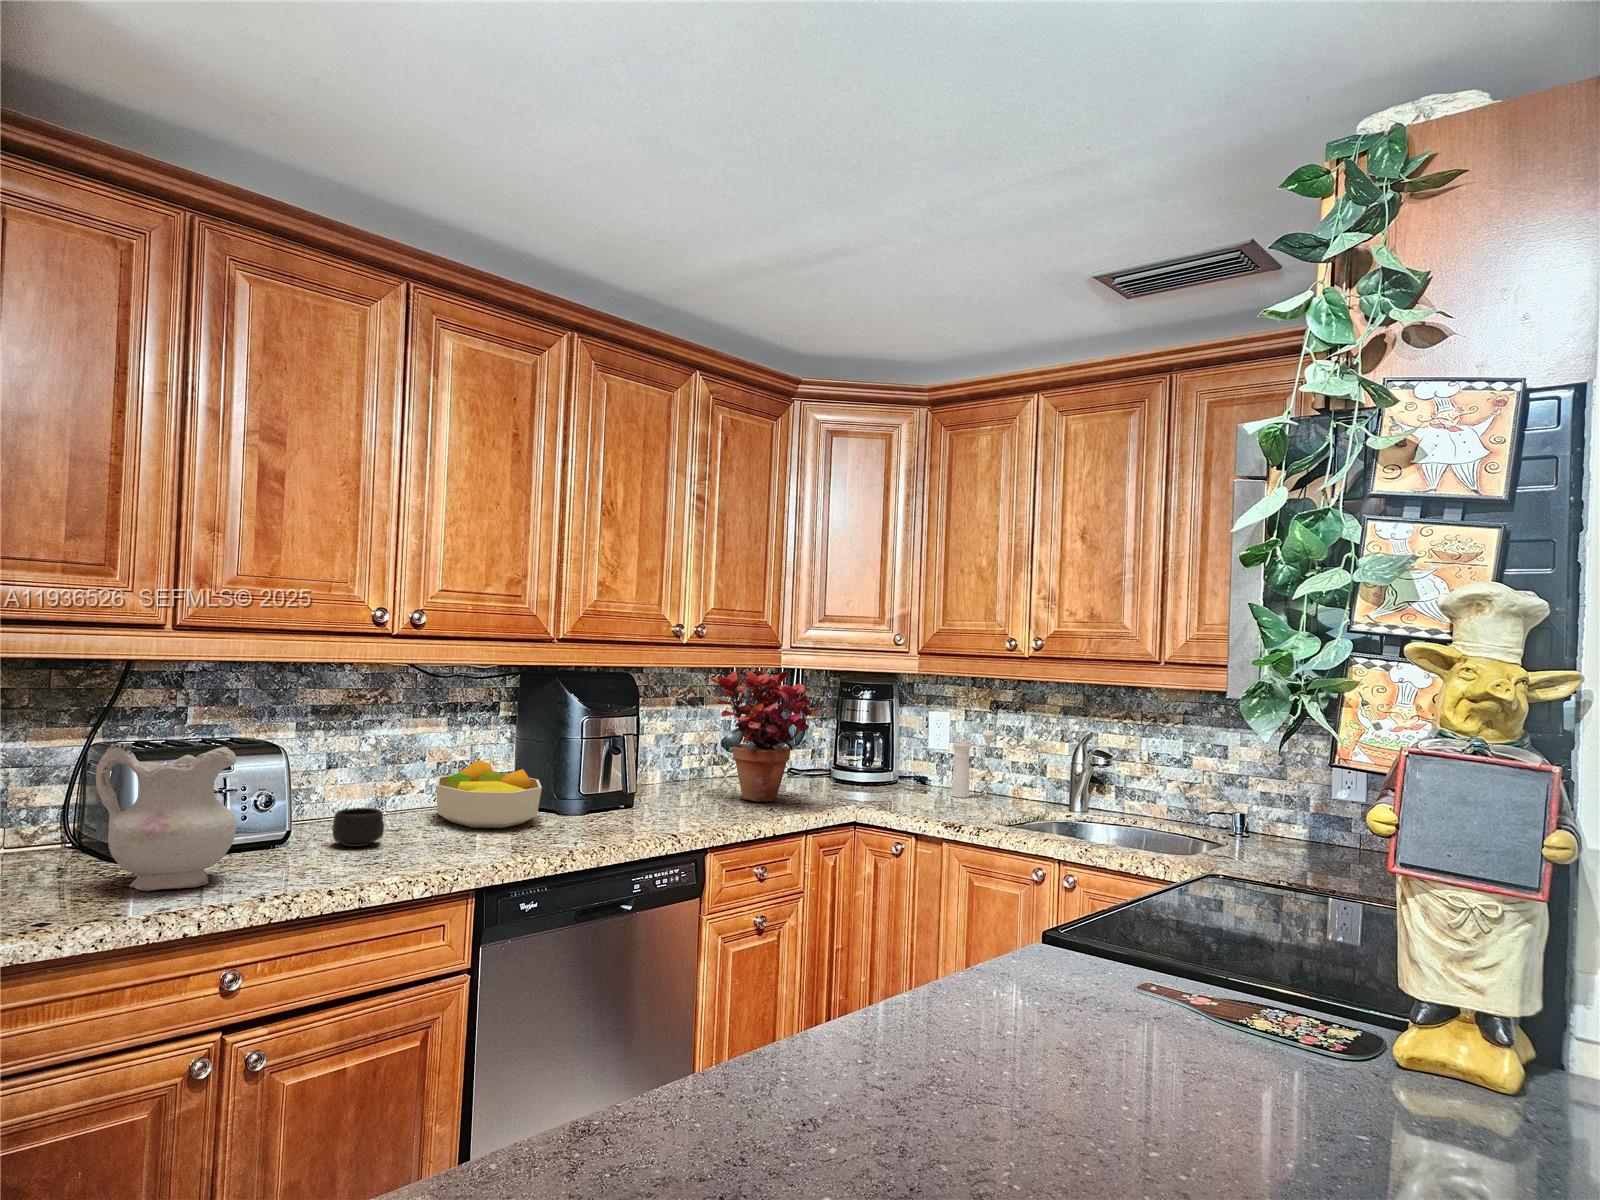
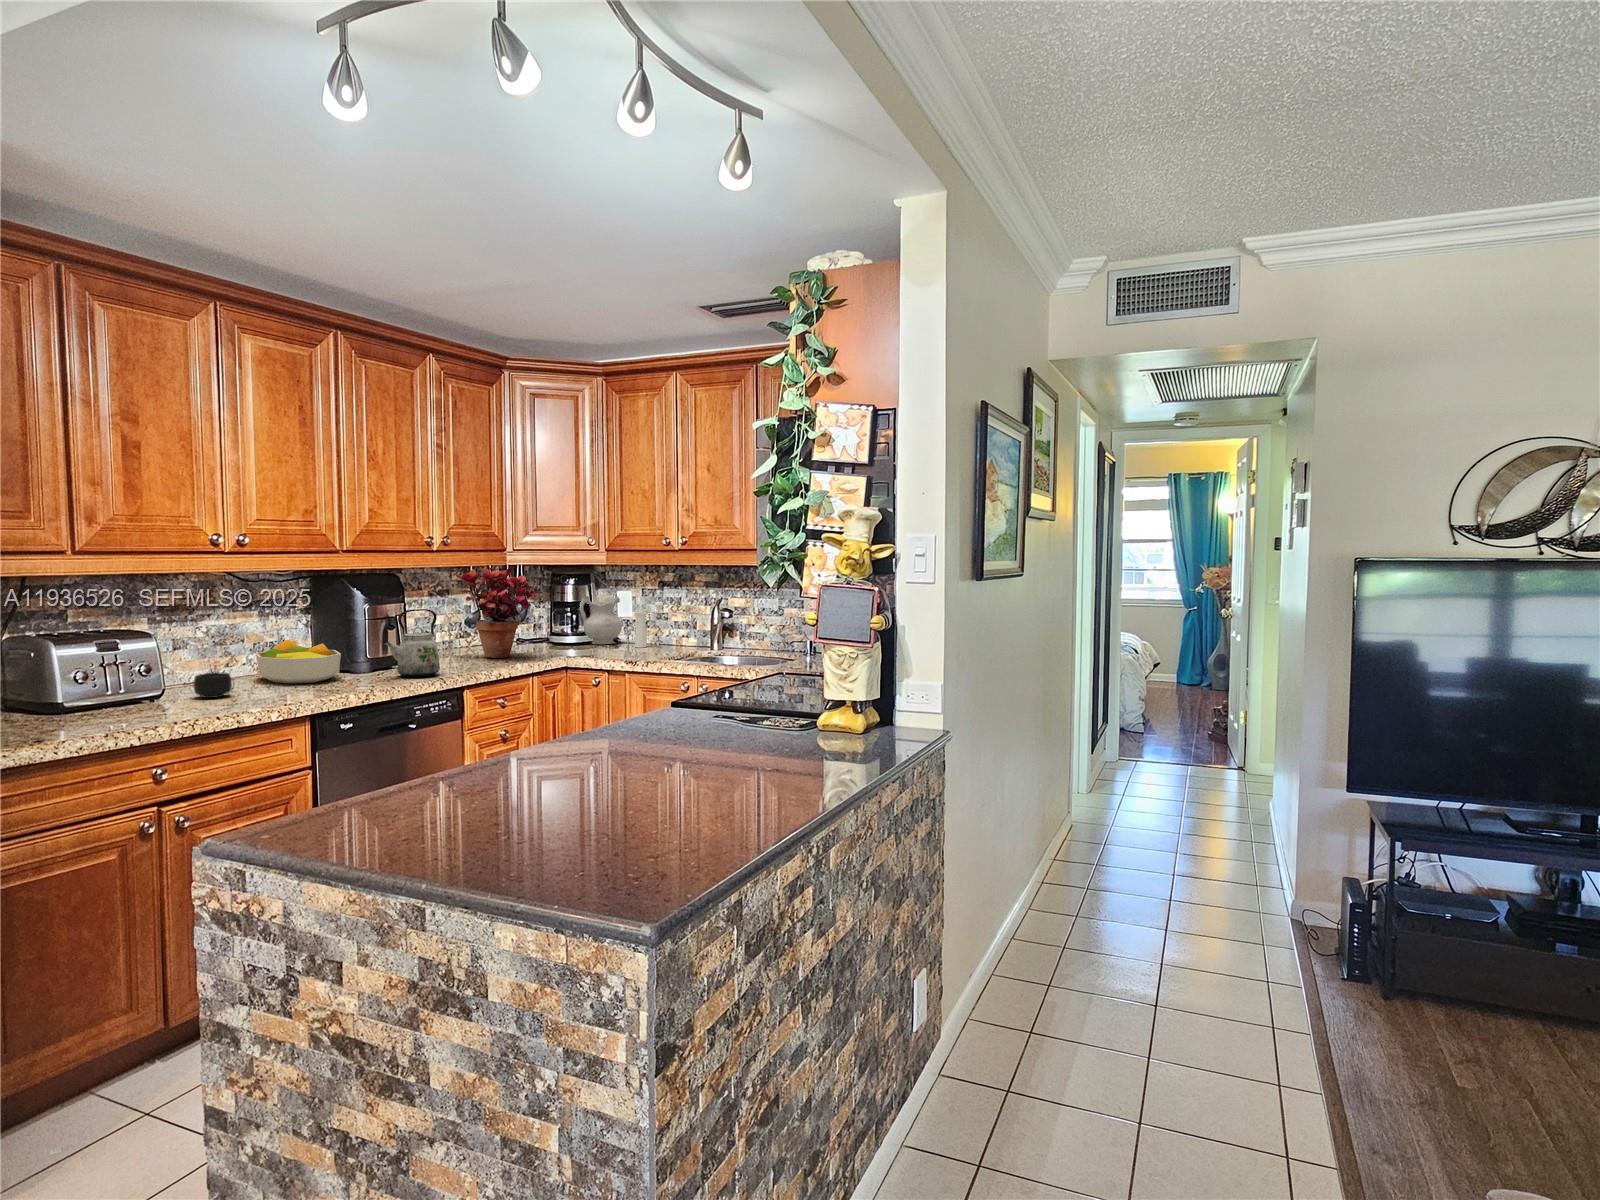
kettle: none [599,728,676,830] -> present [383,609,440,677]
ceramic pitcher: present [96,743,236,890] -> present [580,596,622,644]

